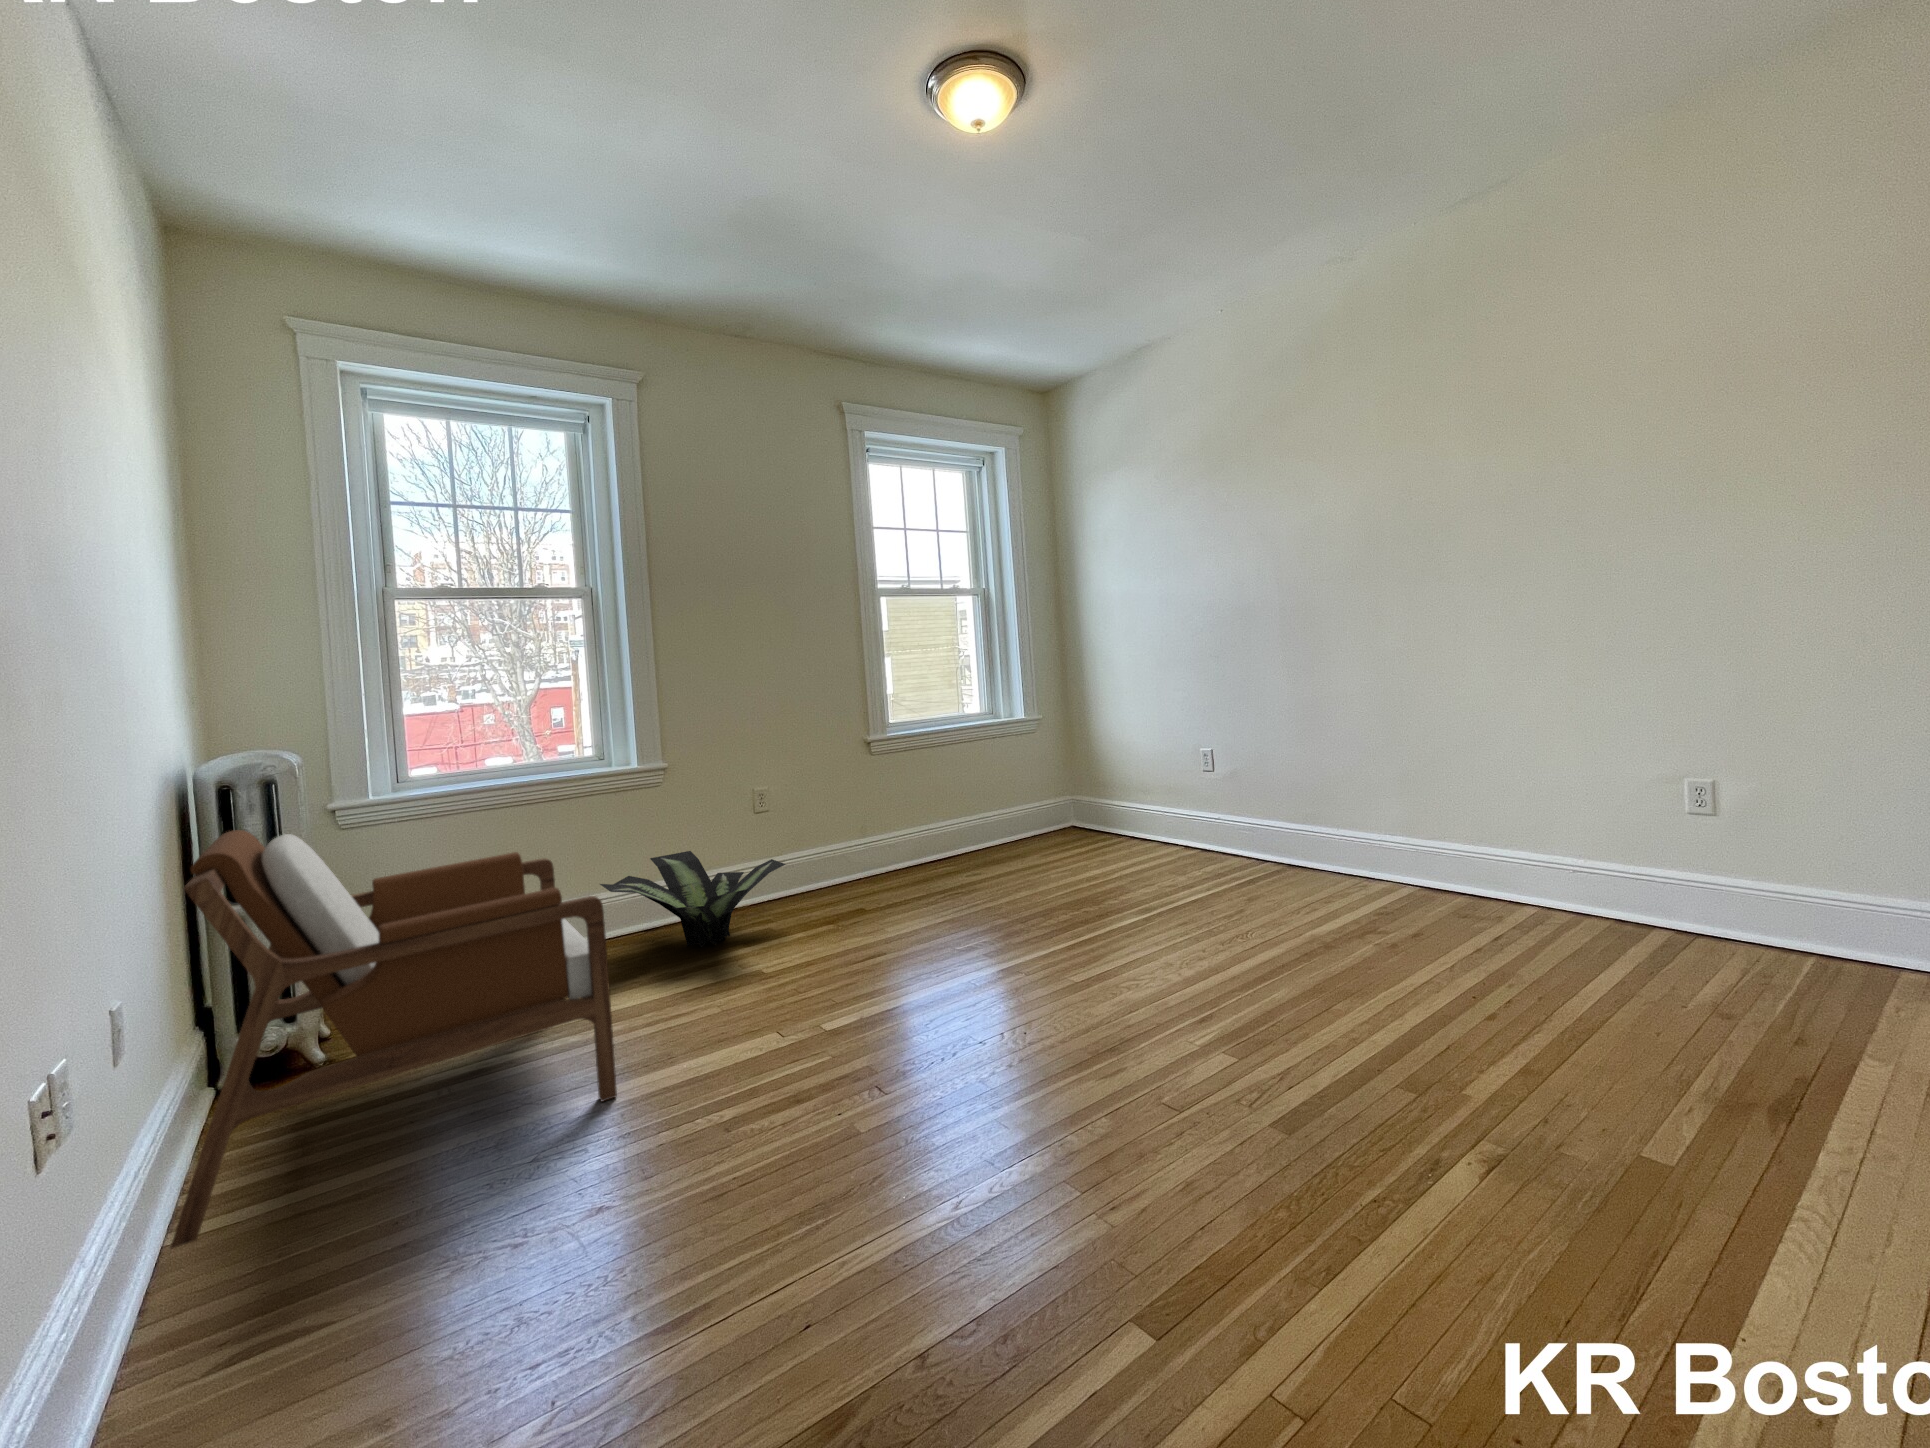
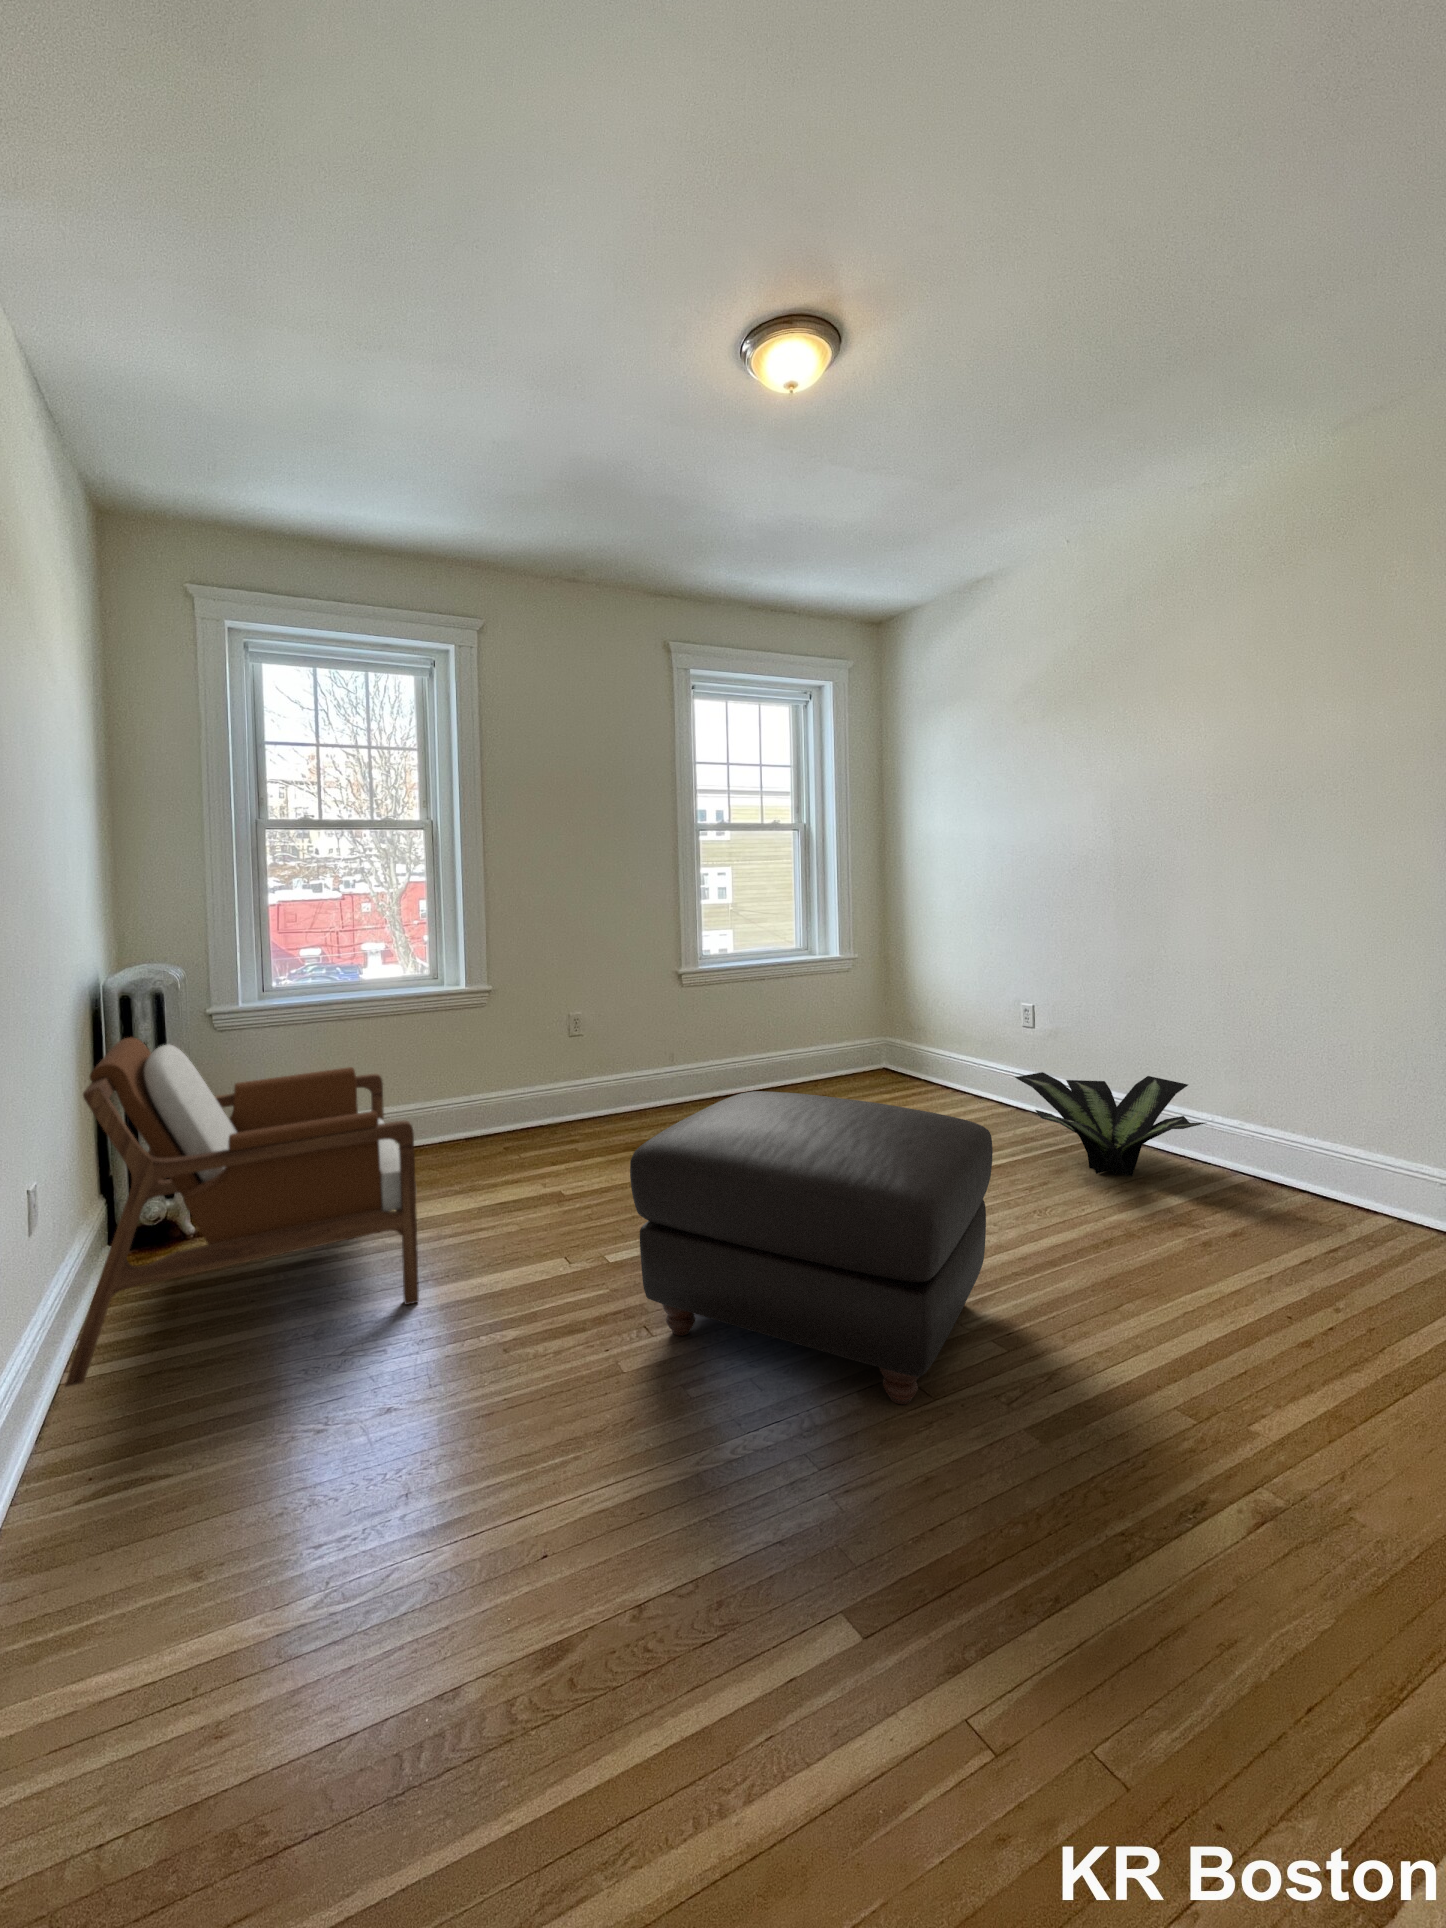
ottoman: none [854,835,1208,1121] -> present [630,1091,993,1404]
potted plant: present [600,851,785,947] -> present [1015,1072,1205,1176]

